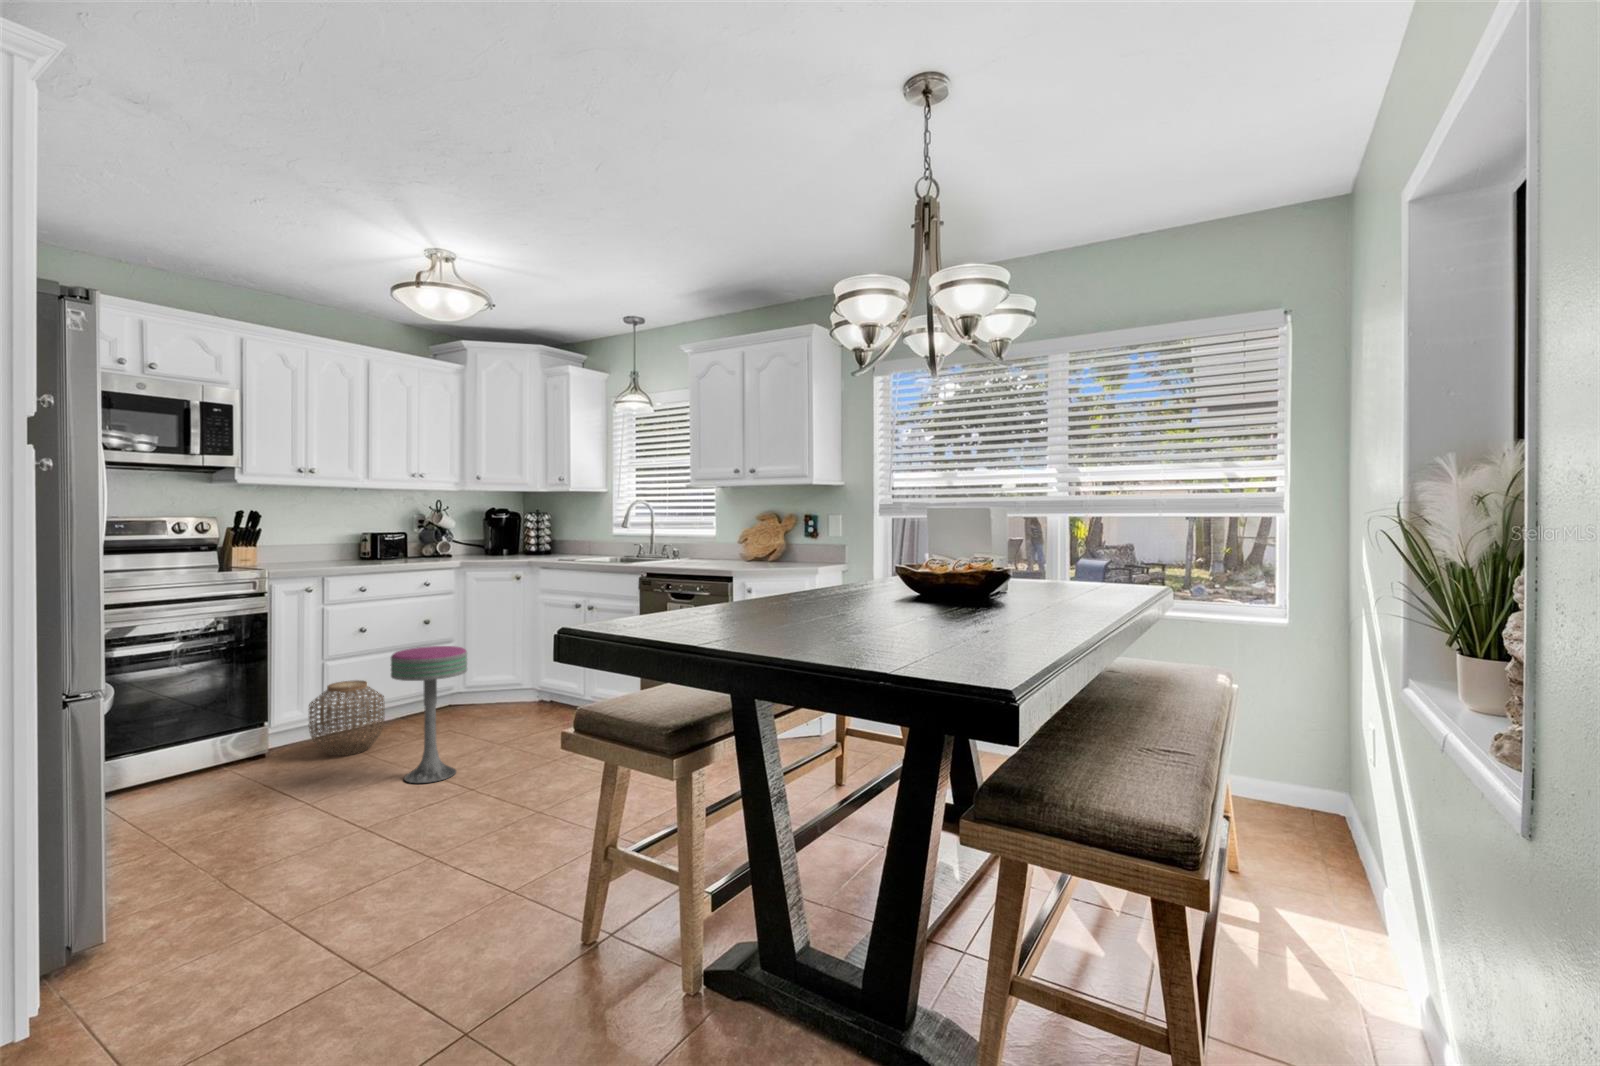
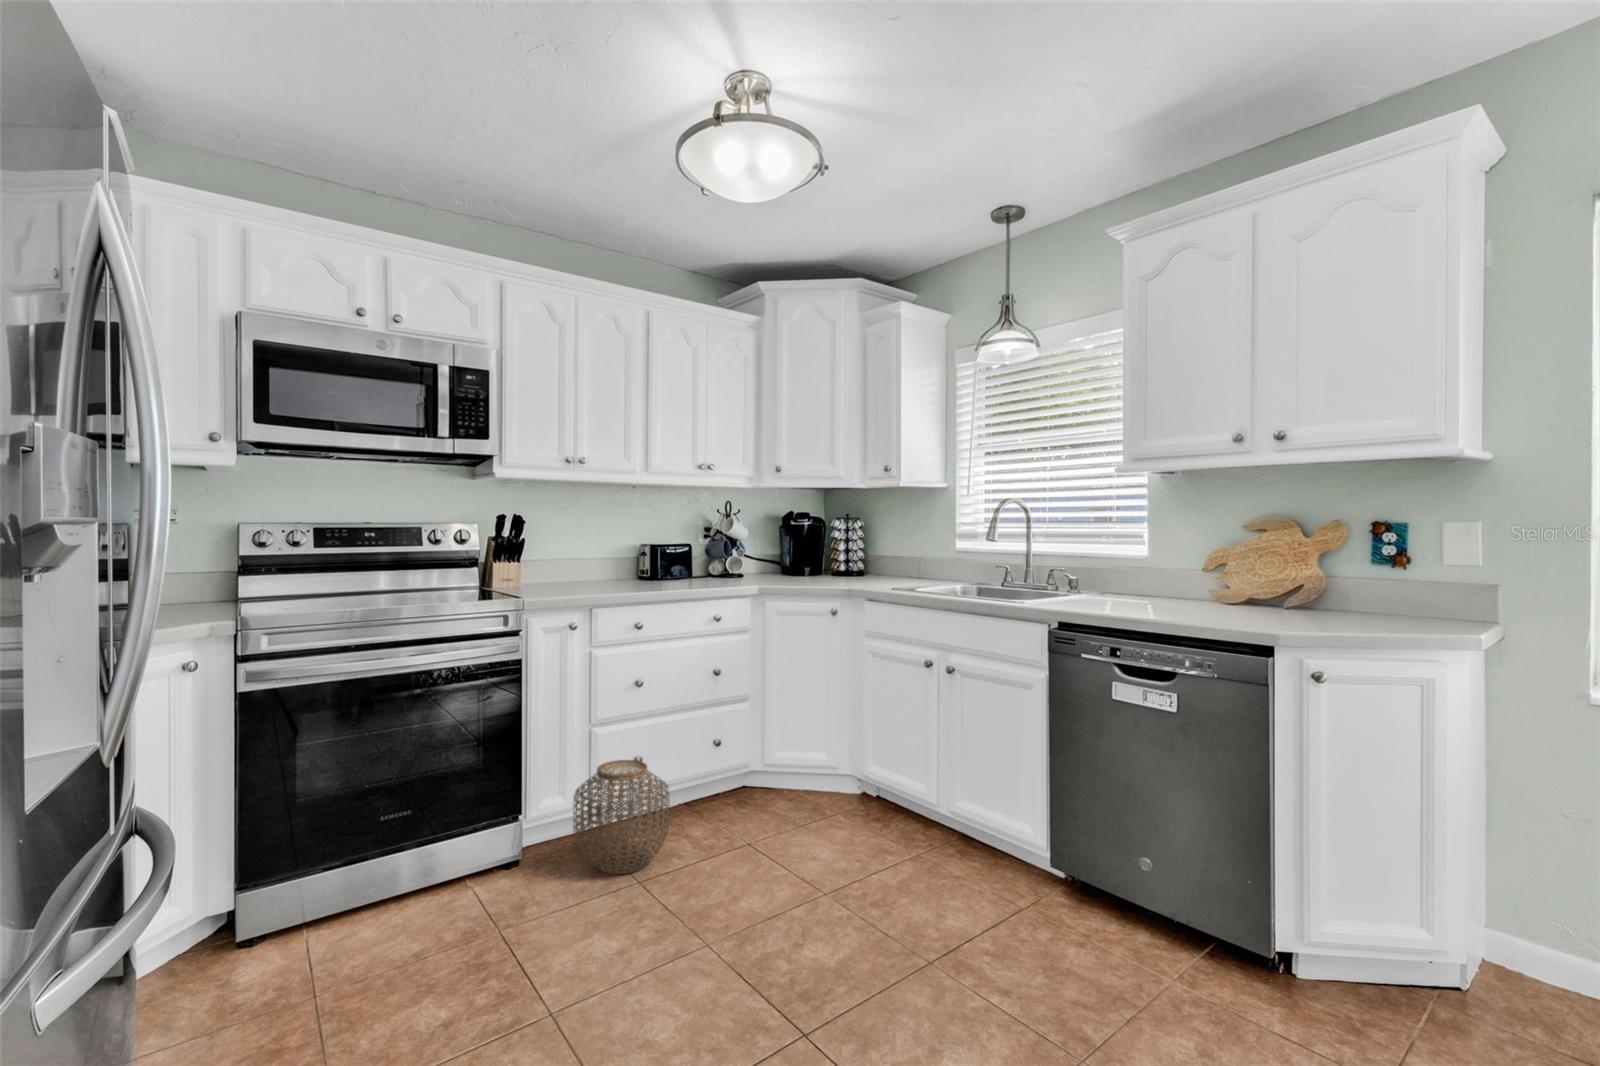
bar stool: present [391,646,467,783] -> none [687,733,799,968]

